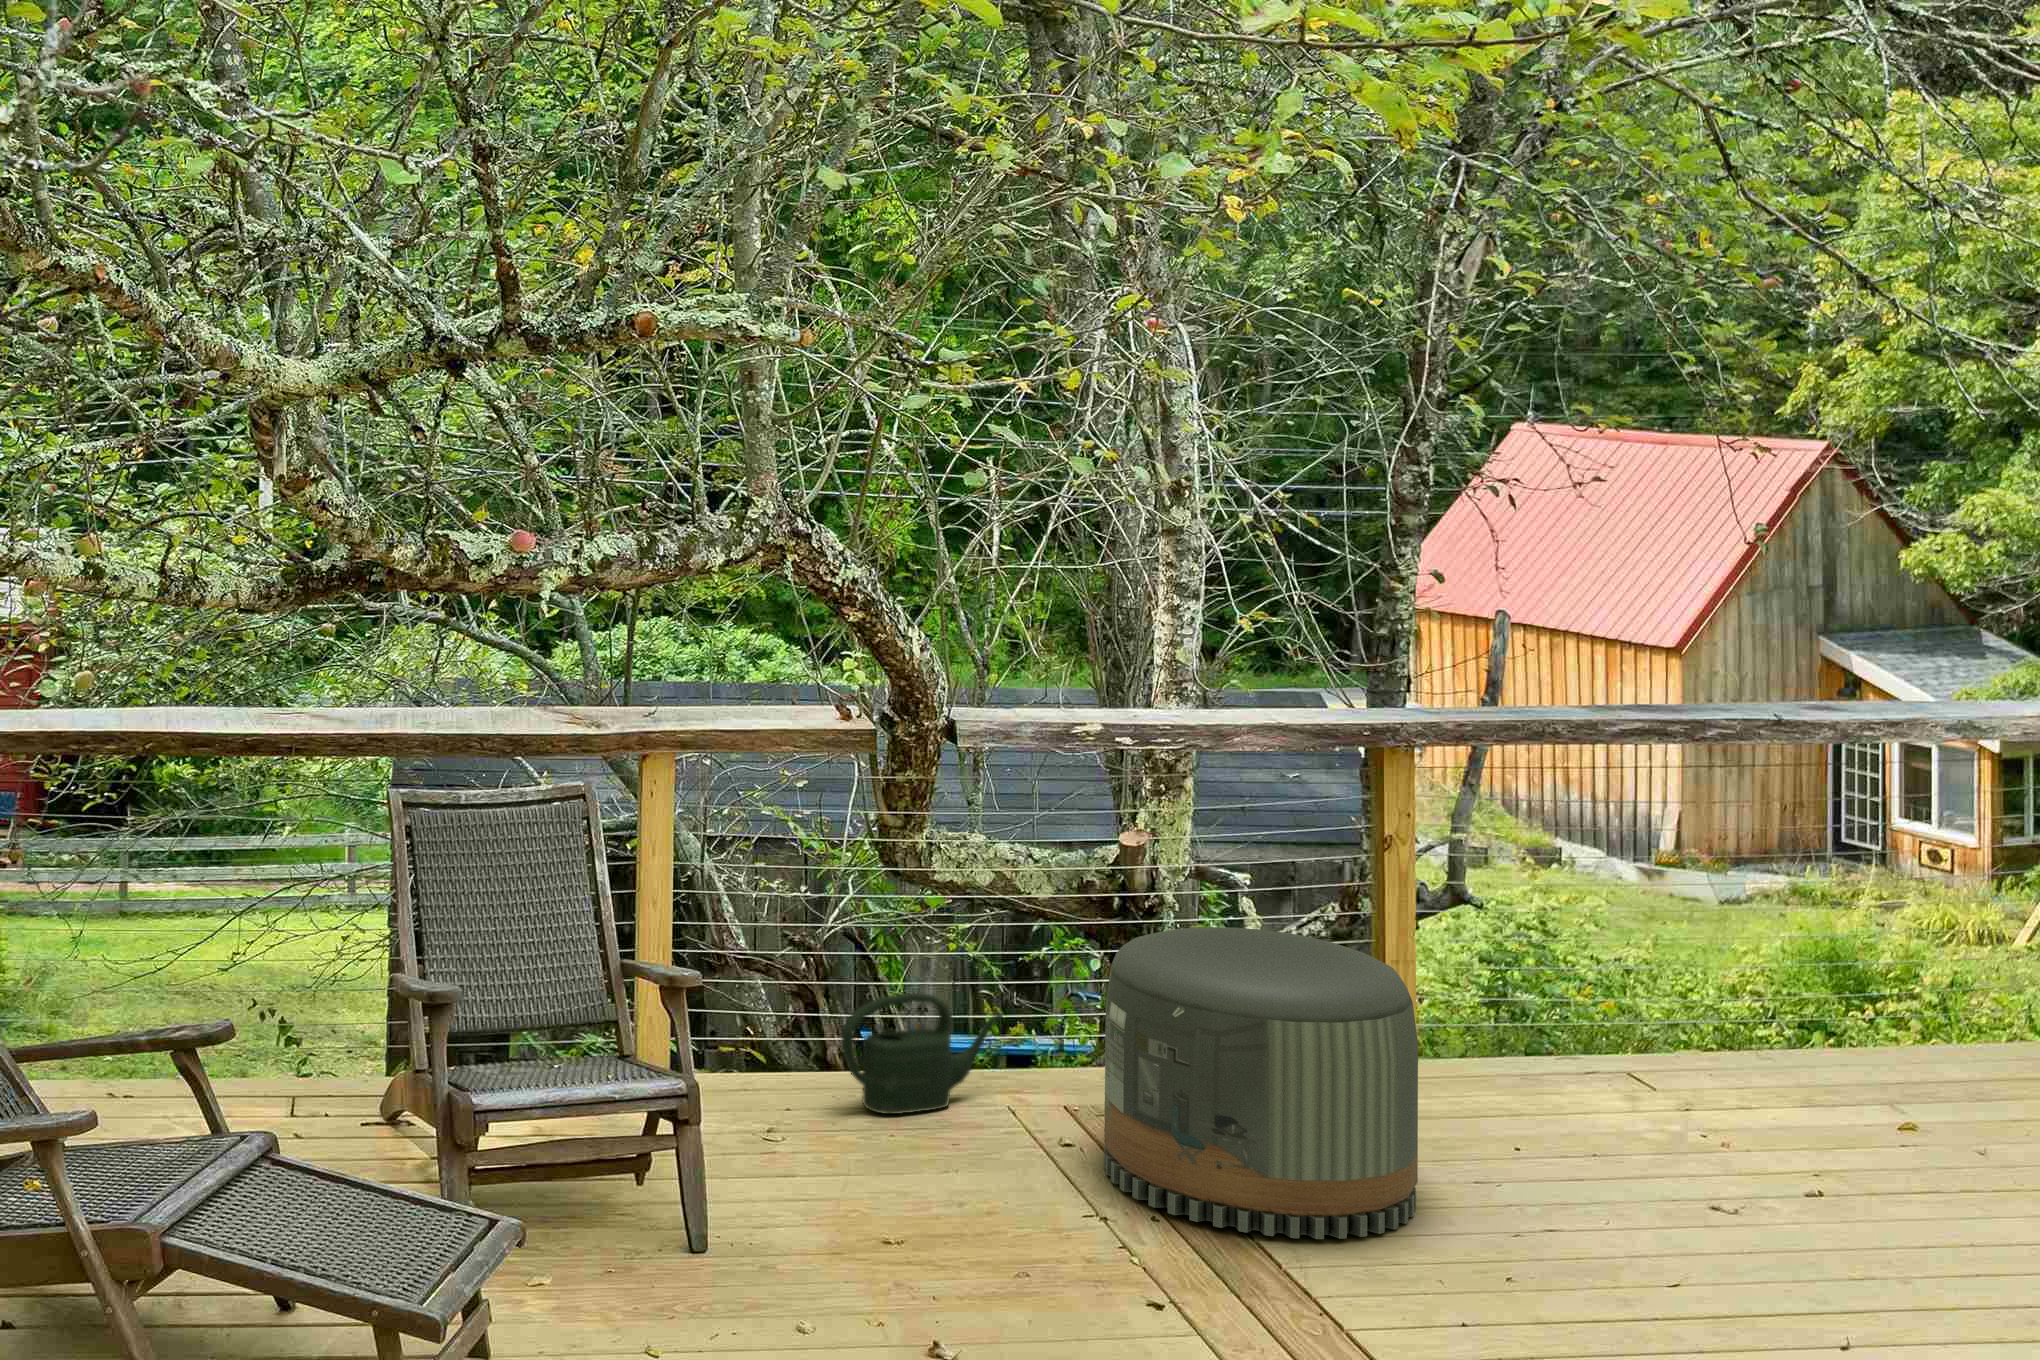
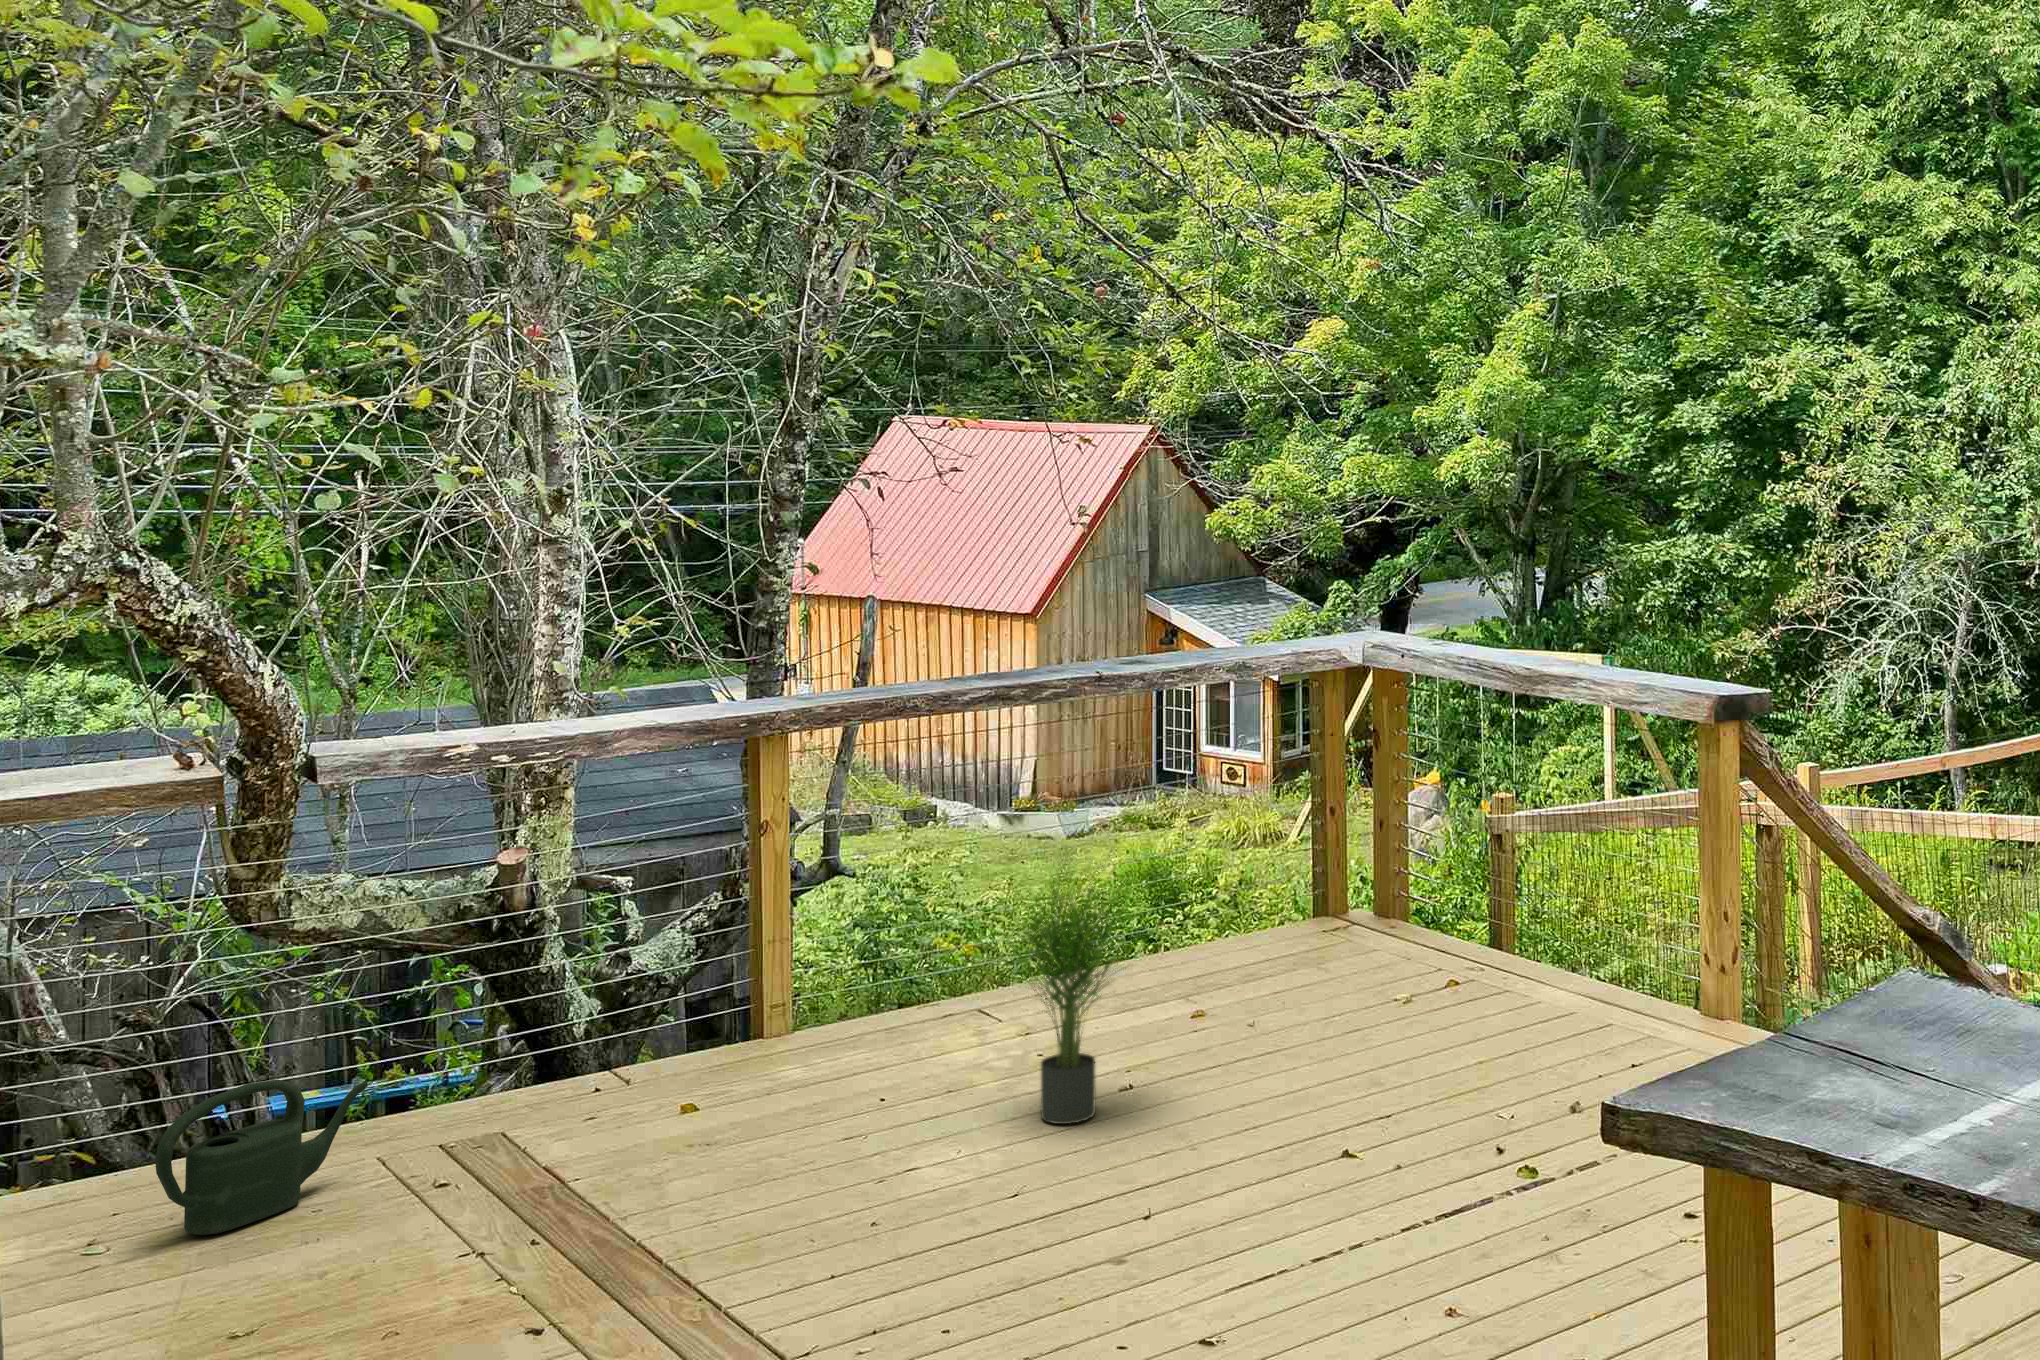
potted plant: none [1593,911,1818,1233] -> present [989,842,1142,1124]
pouf: present [1104,927,1418,1239] -> none [489,930,816,1257]

